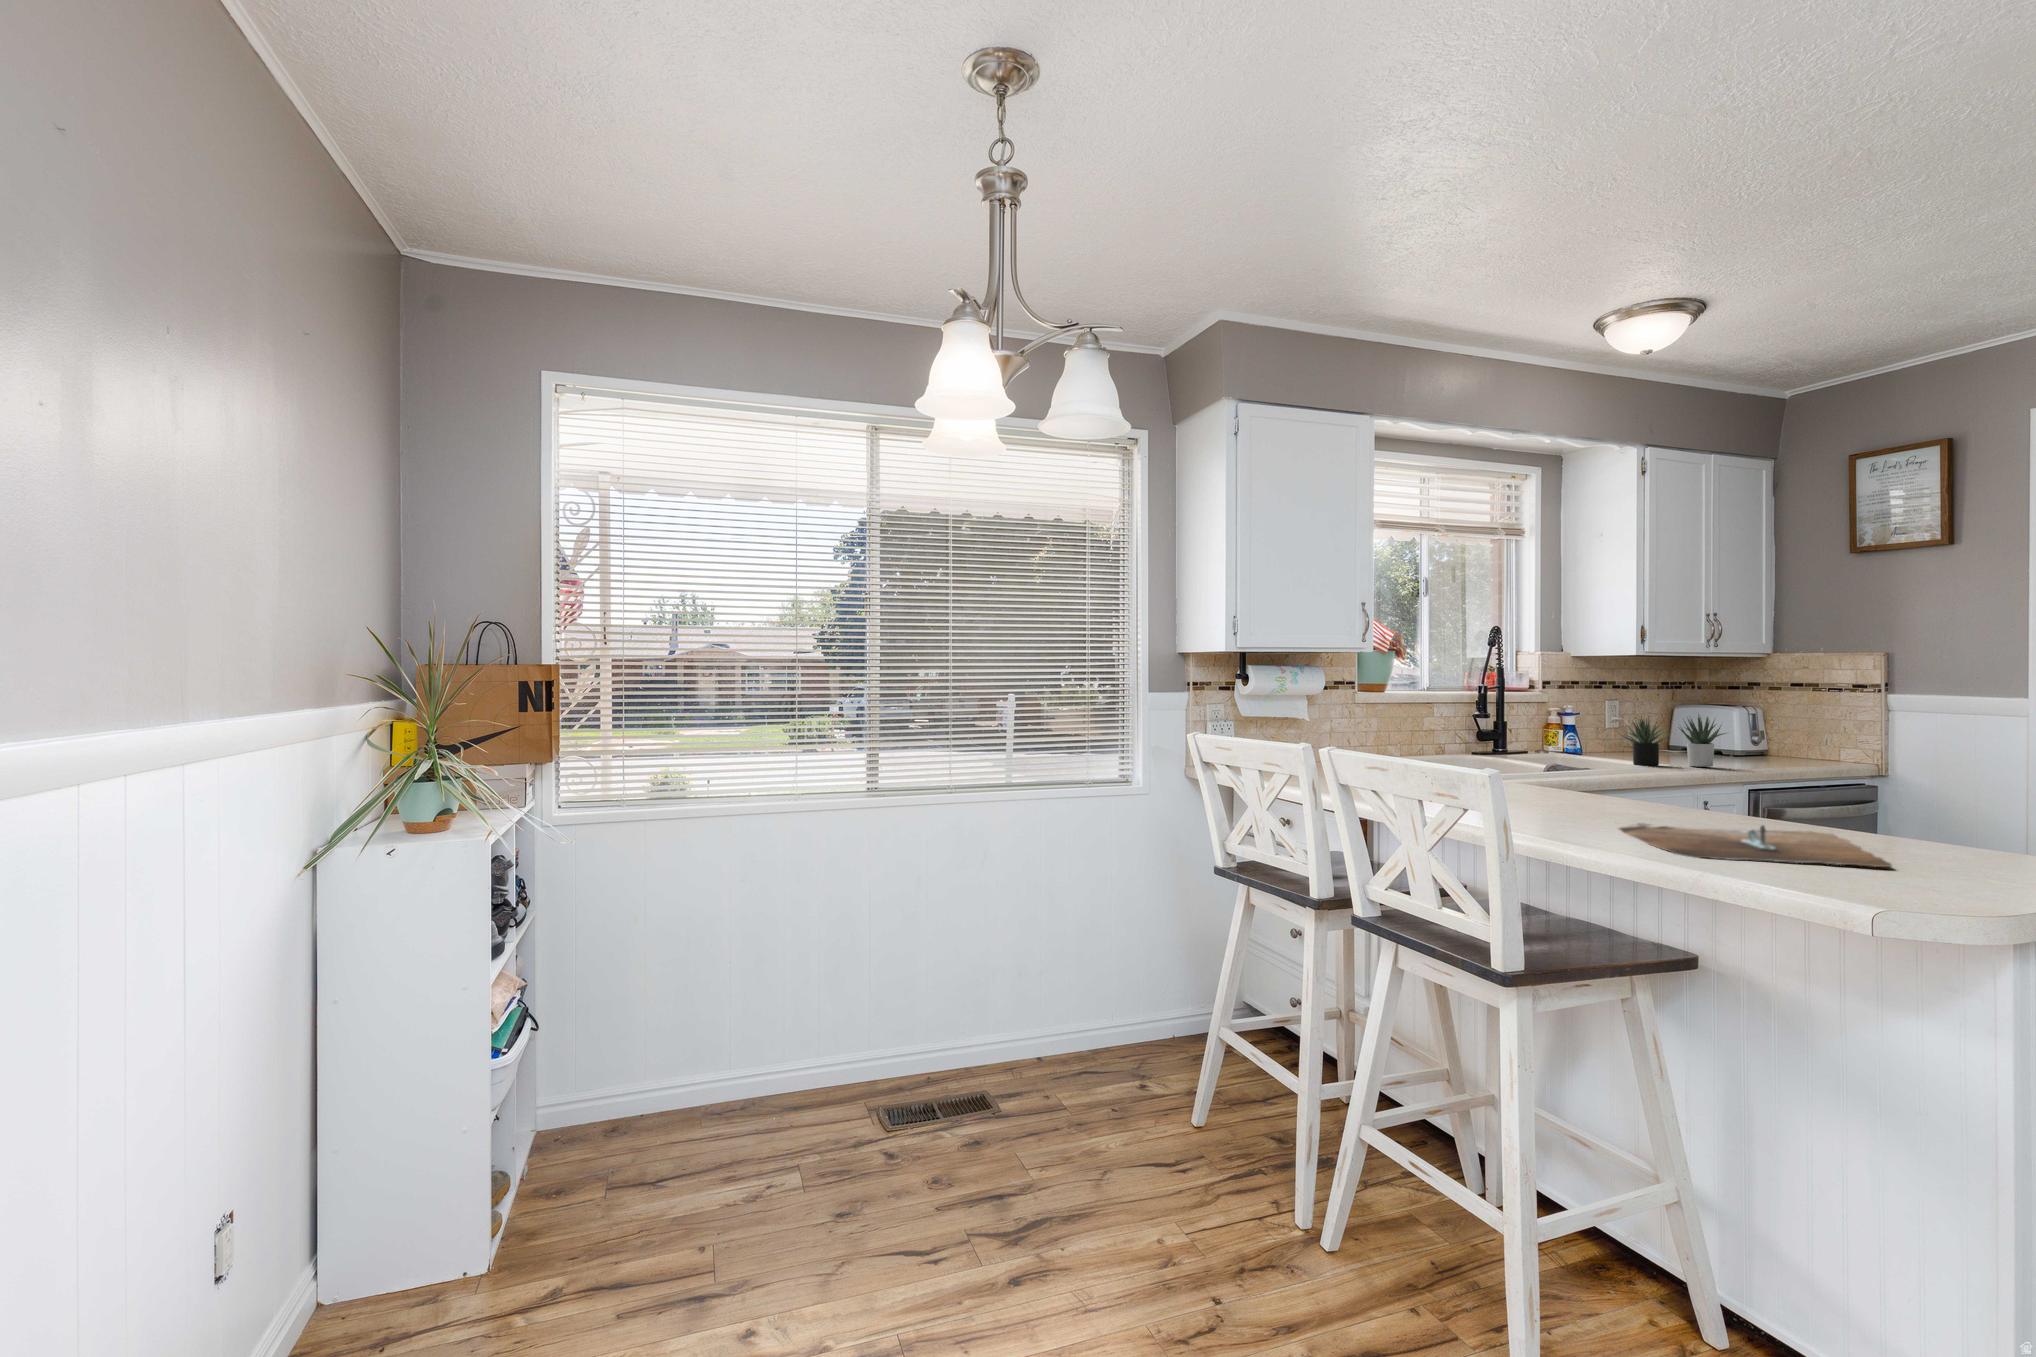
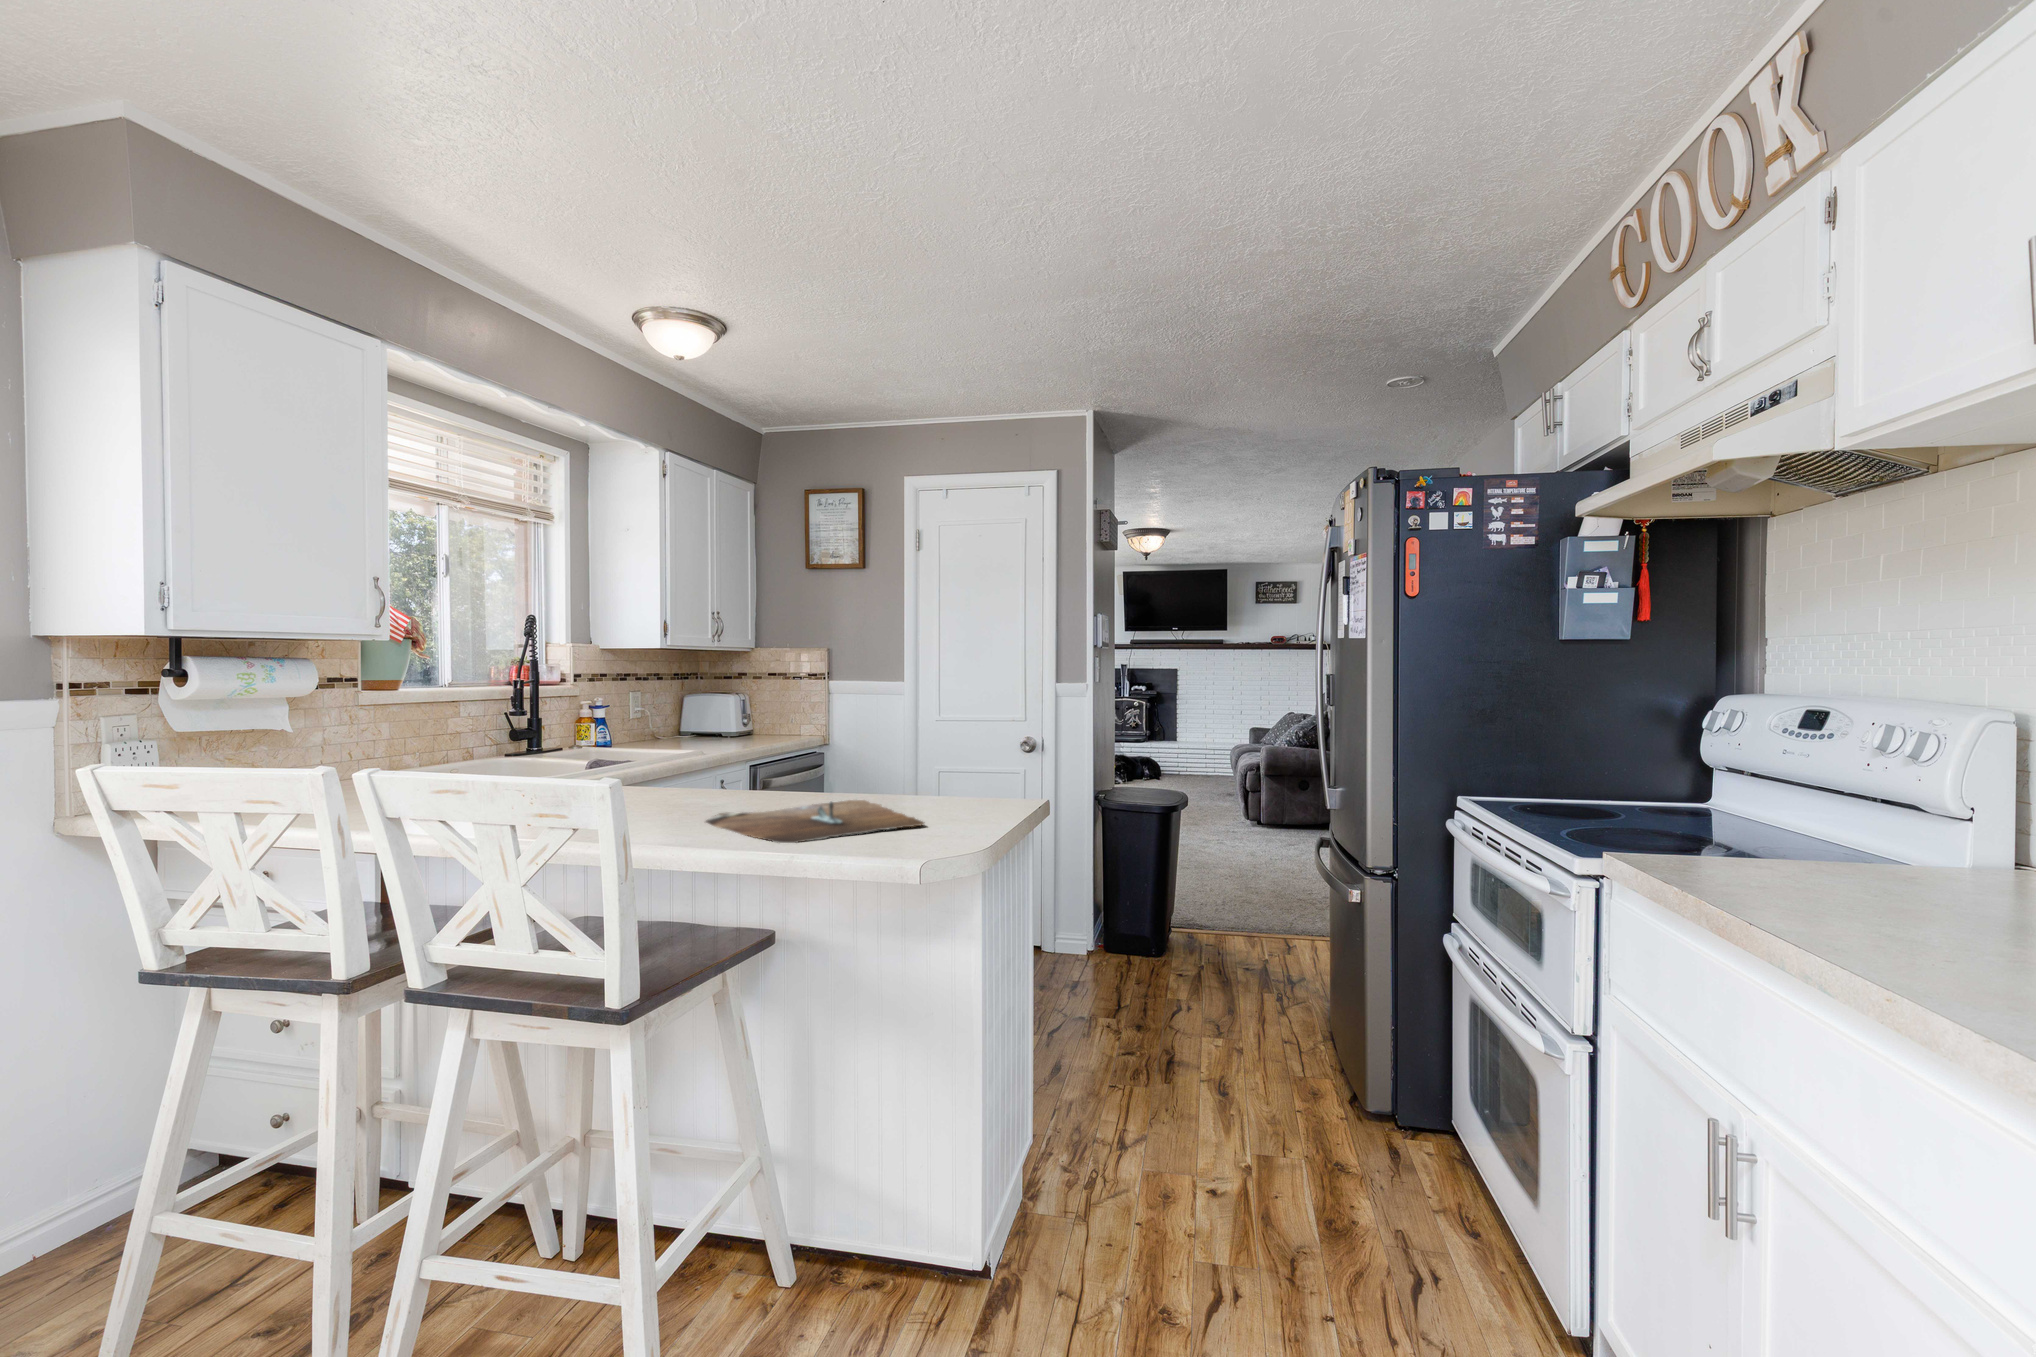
succulent plant: present [1621,714,1726,767] -> none [649,700,737,751]

